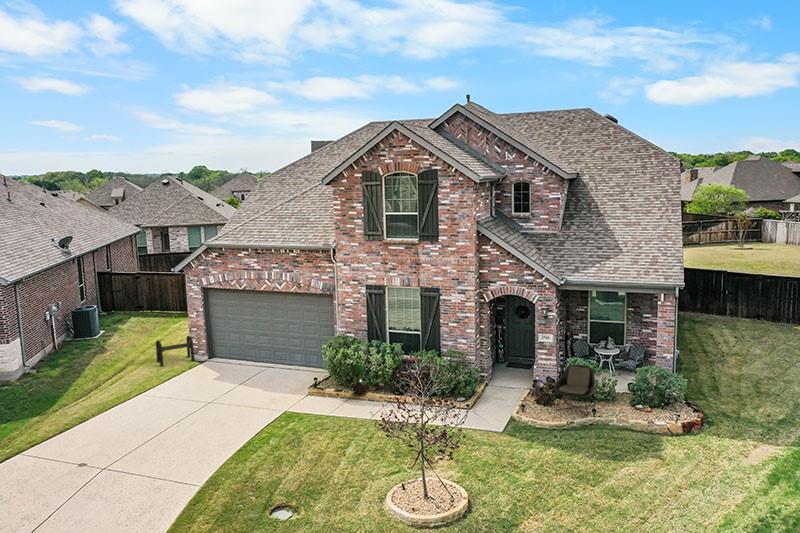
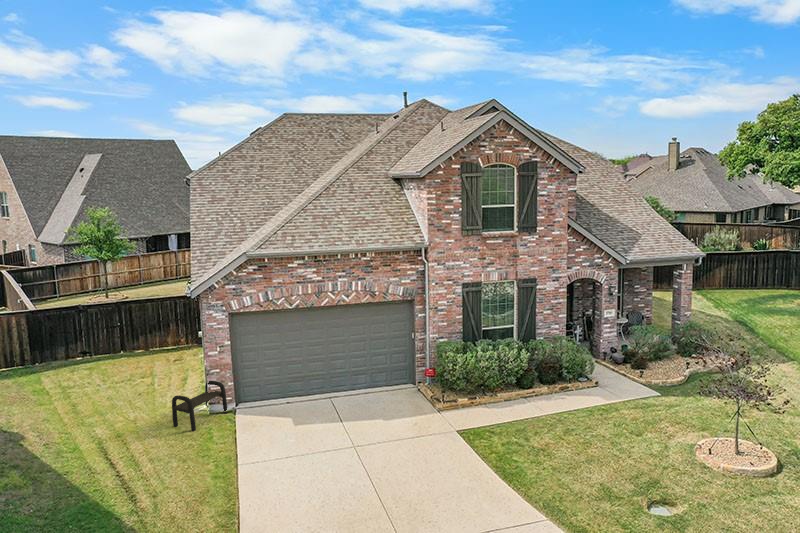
potted tree: present [348,364,367,393] -> none [484,364,505,399]
lounge chair: present [554,365,595,416] -> none [644,329,688,372]

